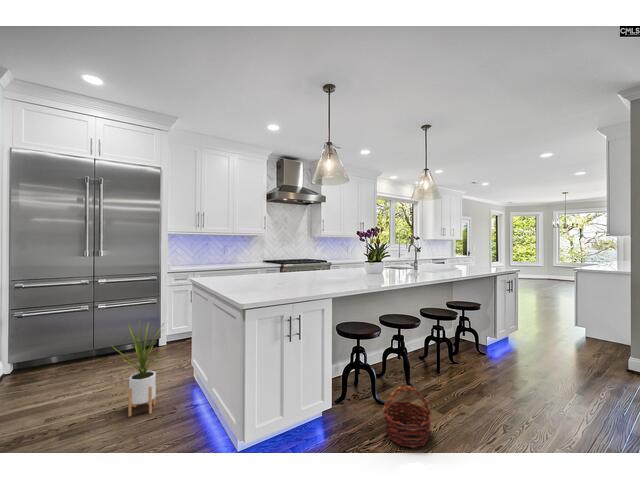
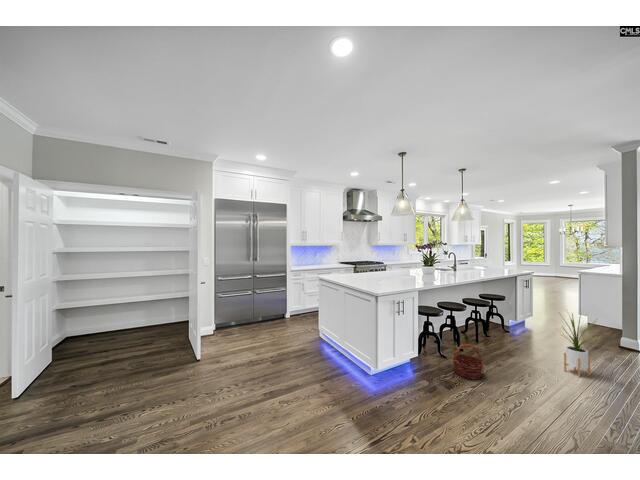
house plant: present [113,323,164,417] -> present [563,313,597,377]

